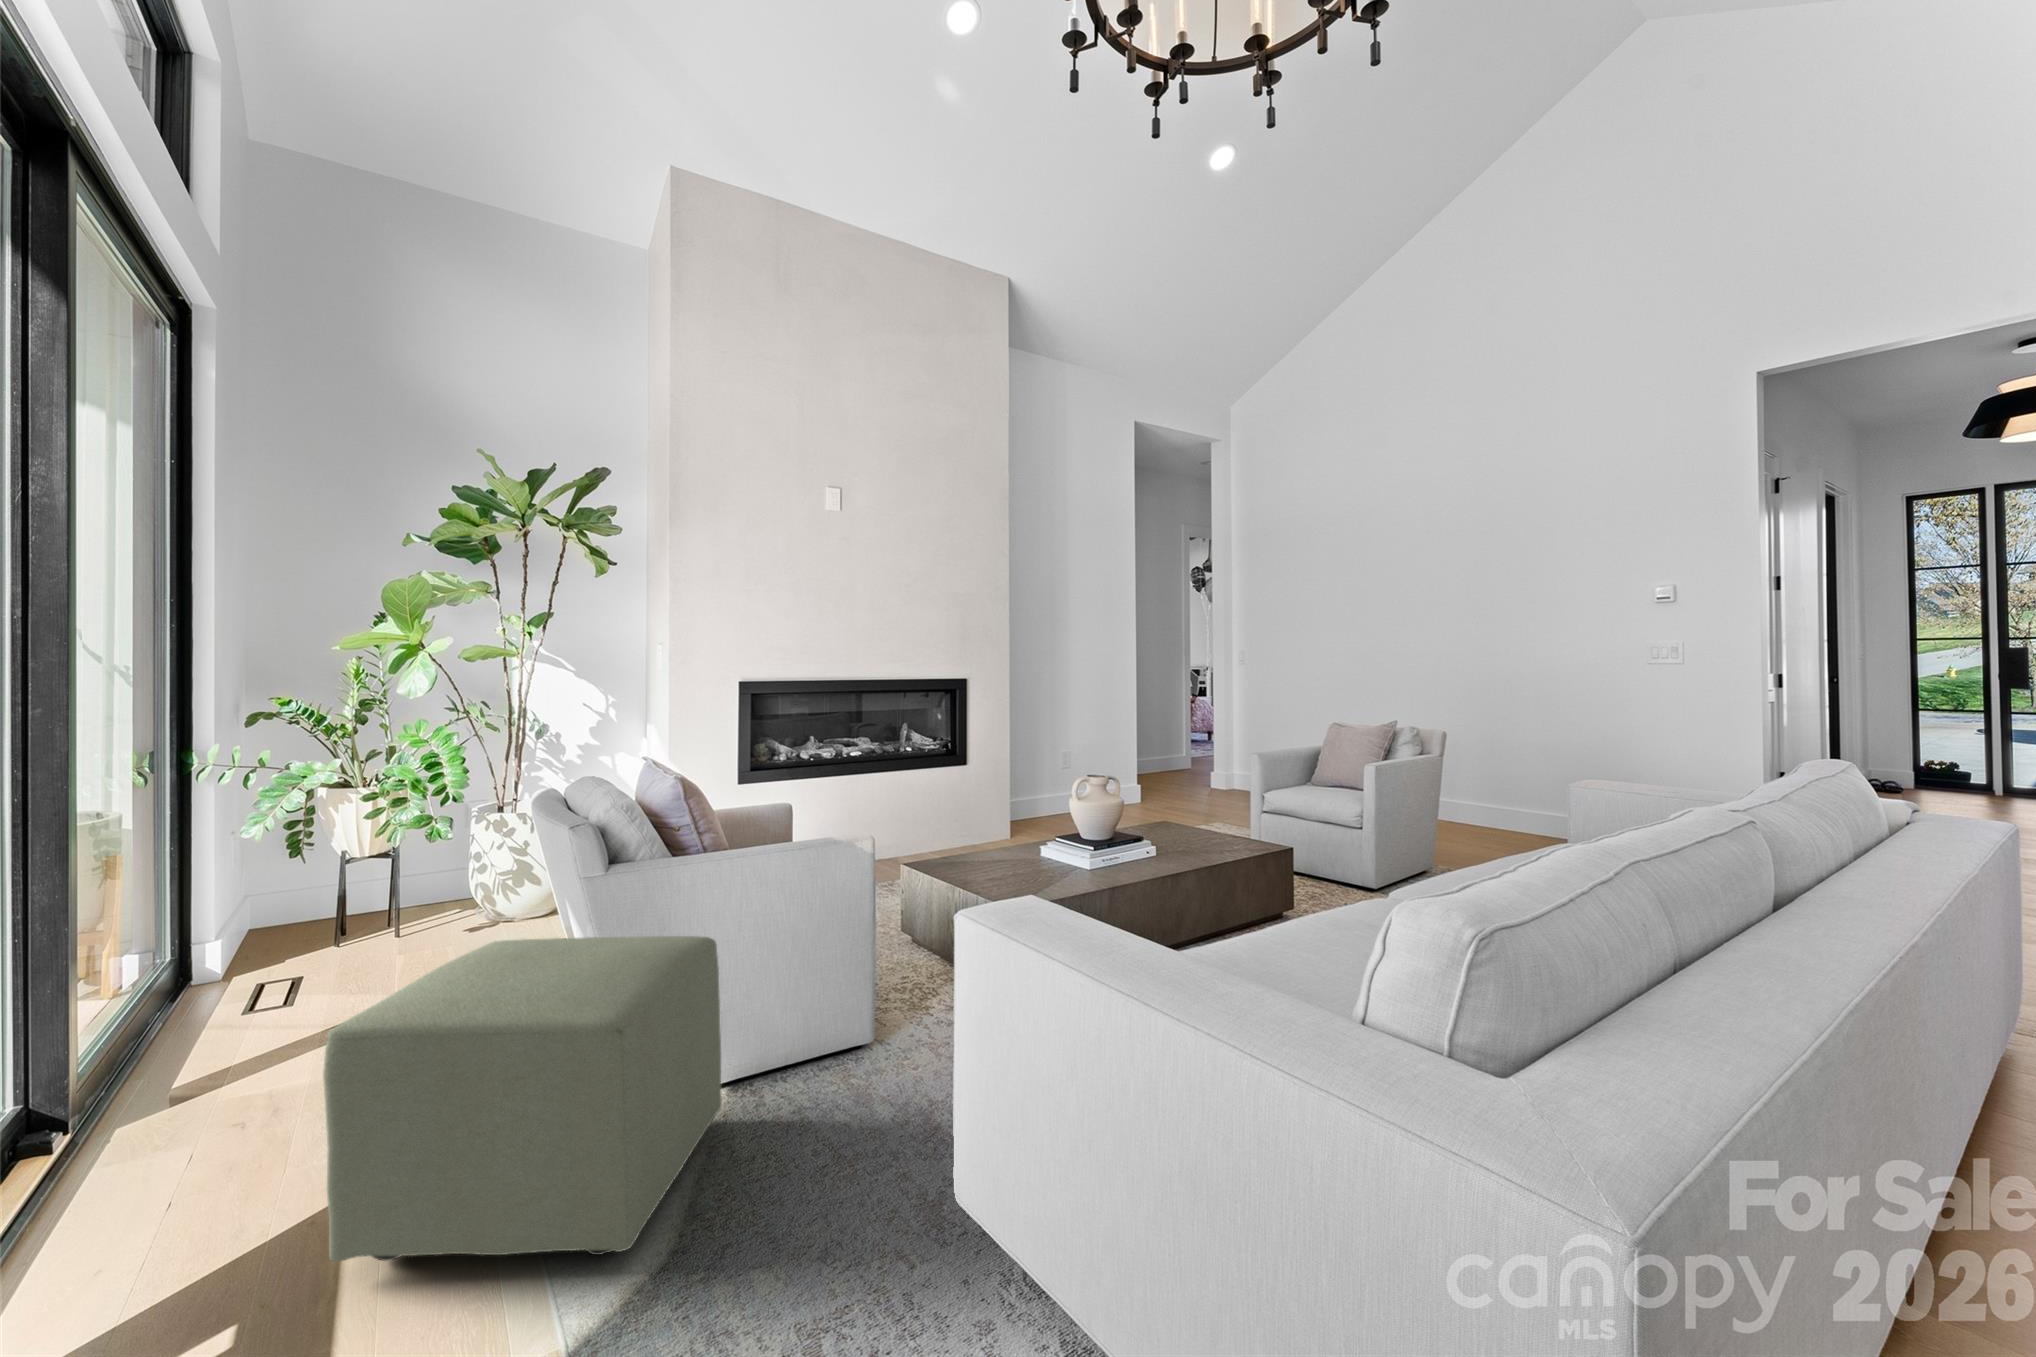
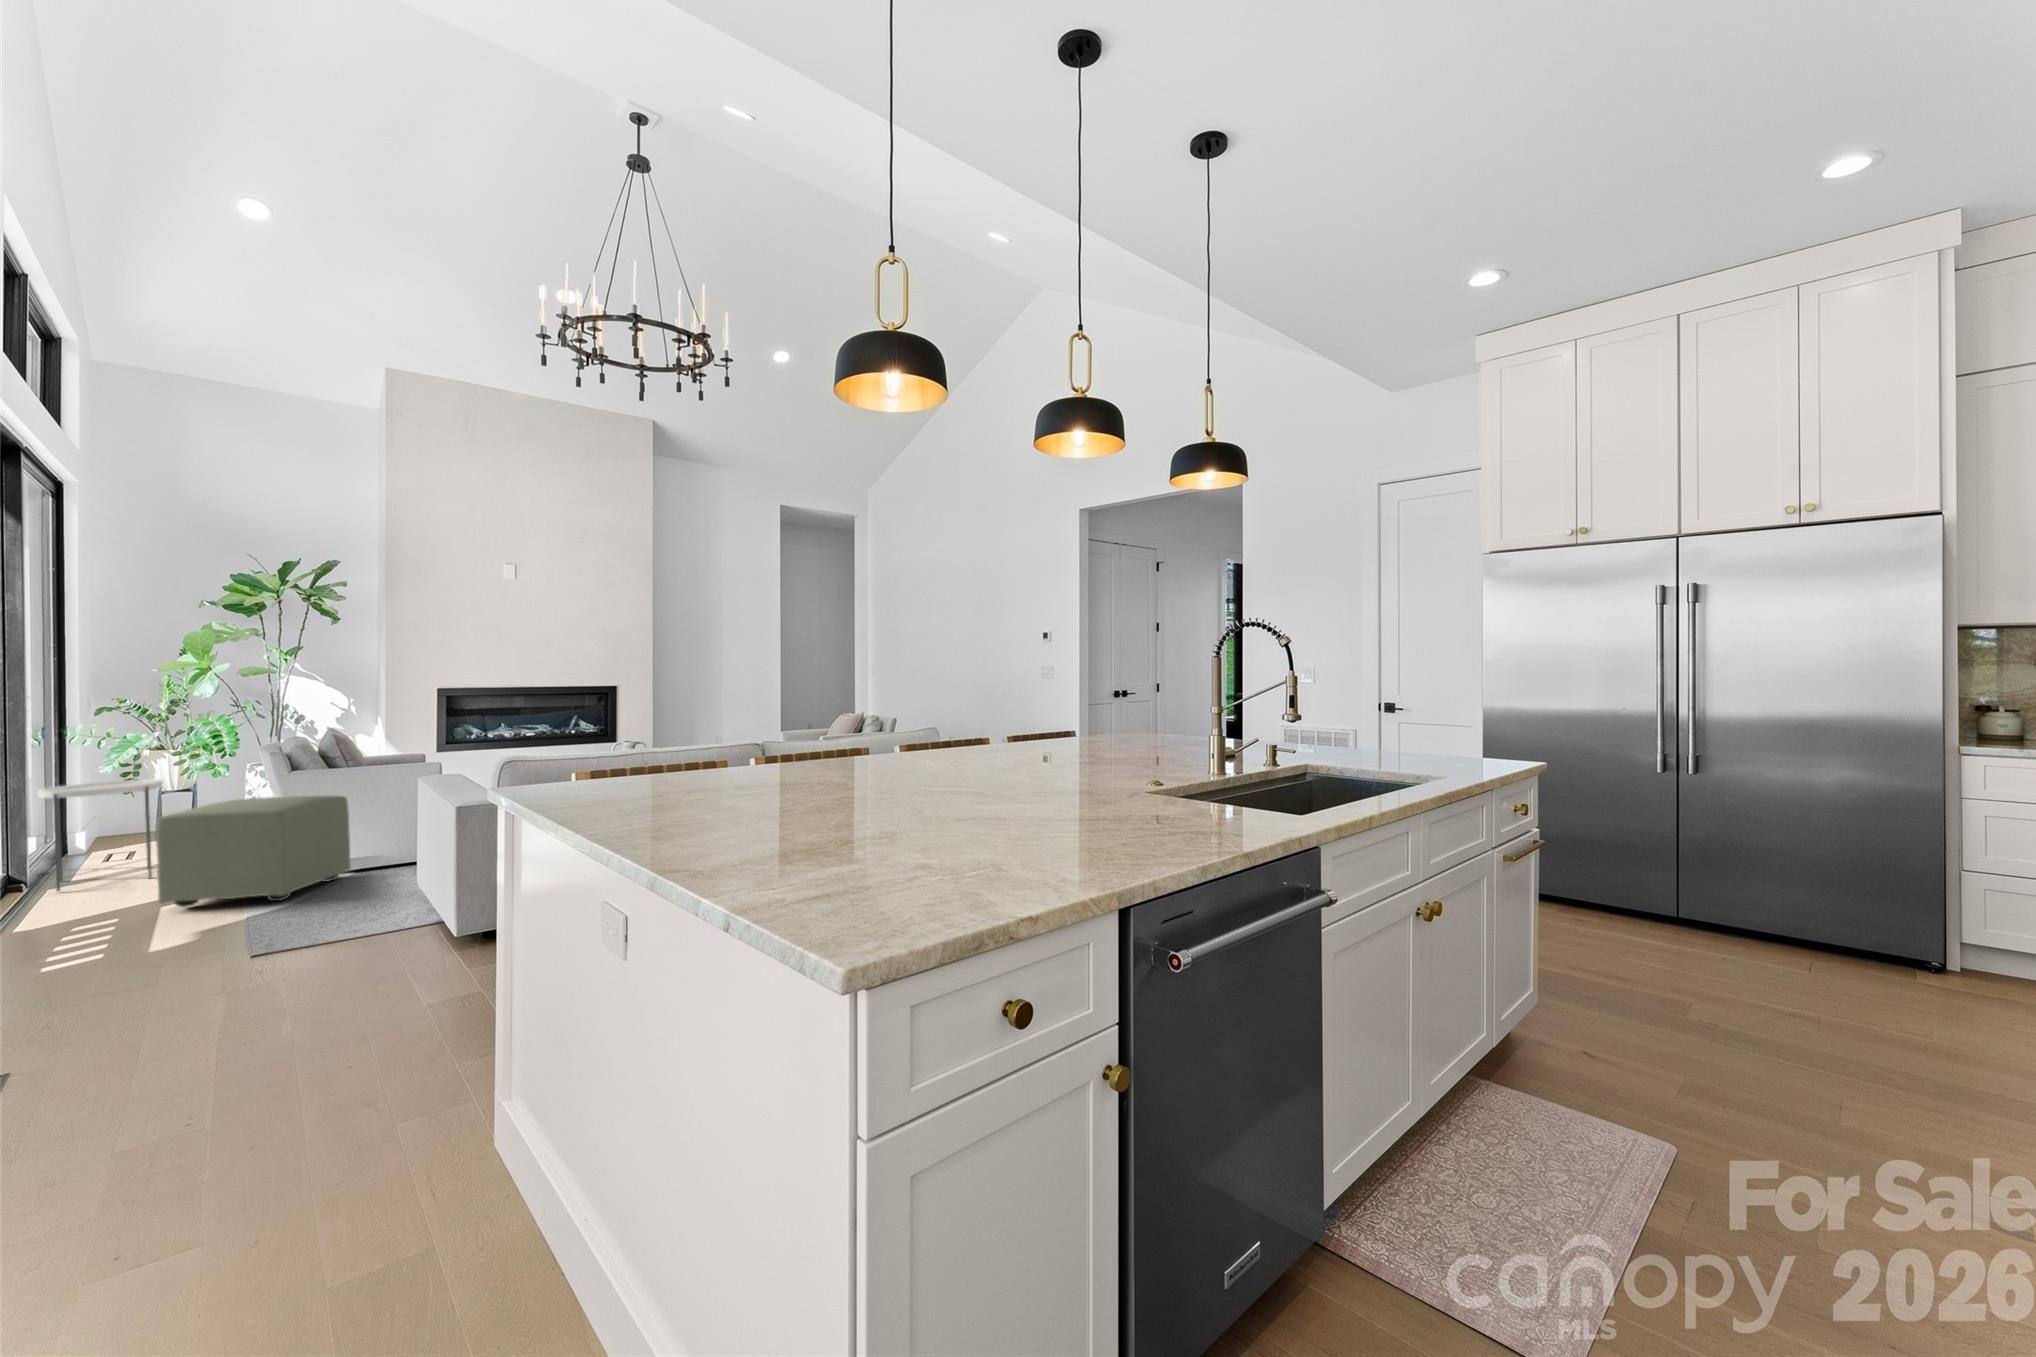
side table: none [113,862,345,1122] -> present [38,779,163,891]

